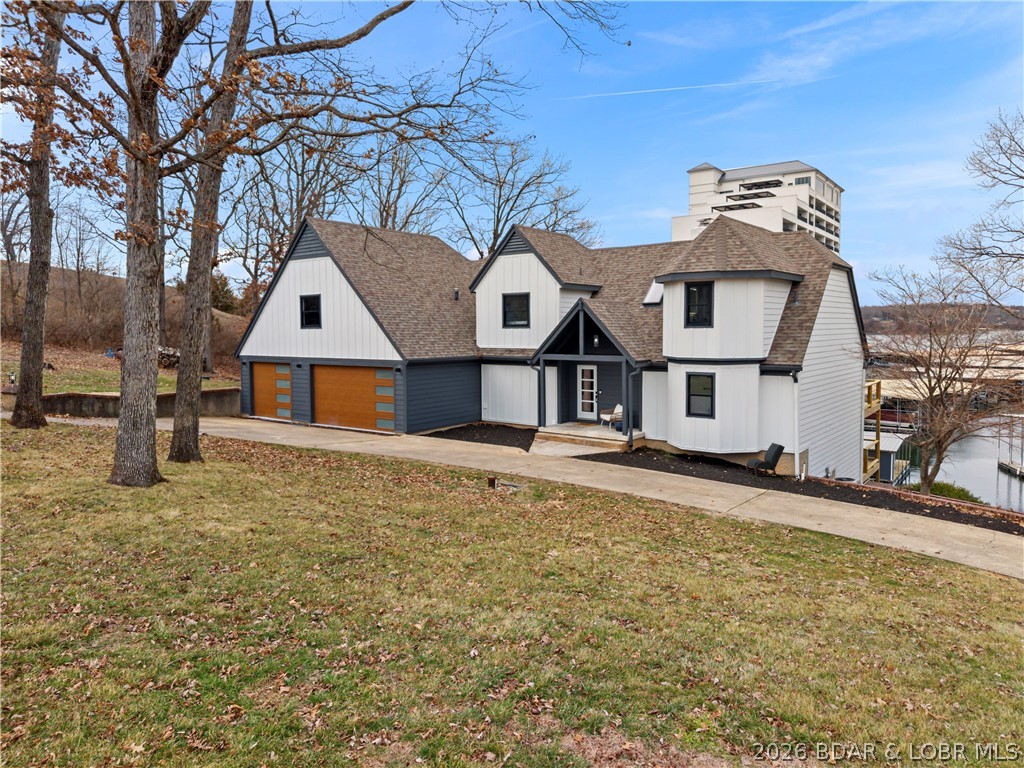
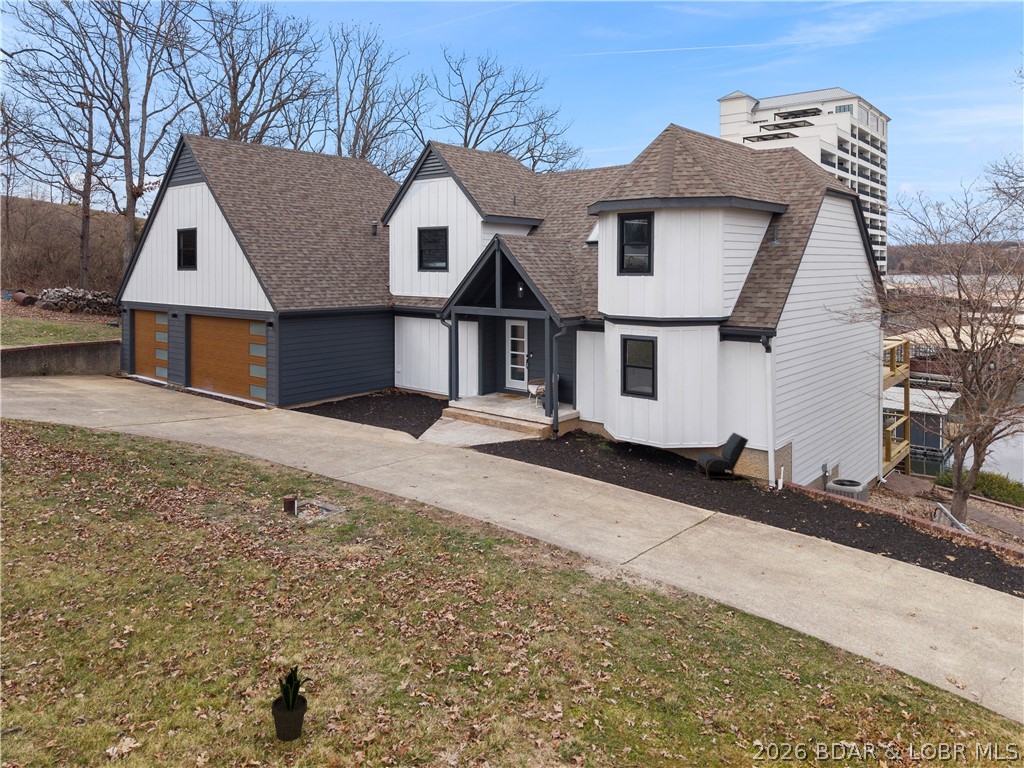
potted plant: none [590,516,610,552] -> present [272,665,313,741]

